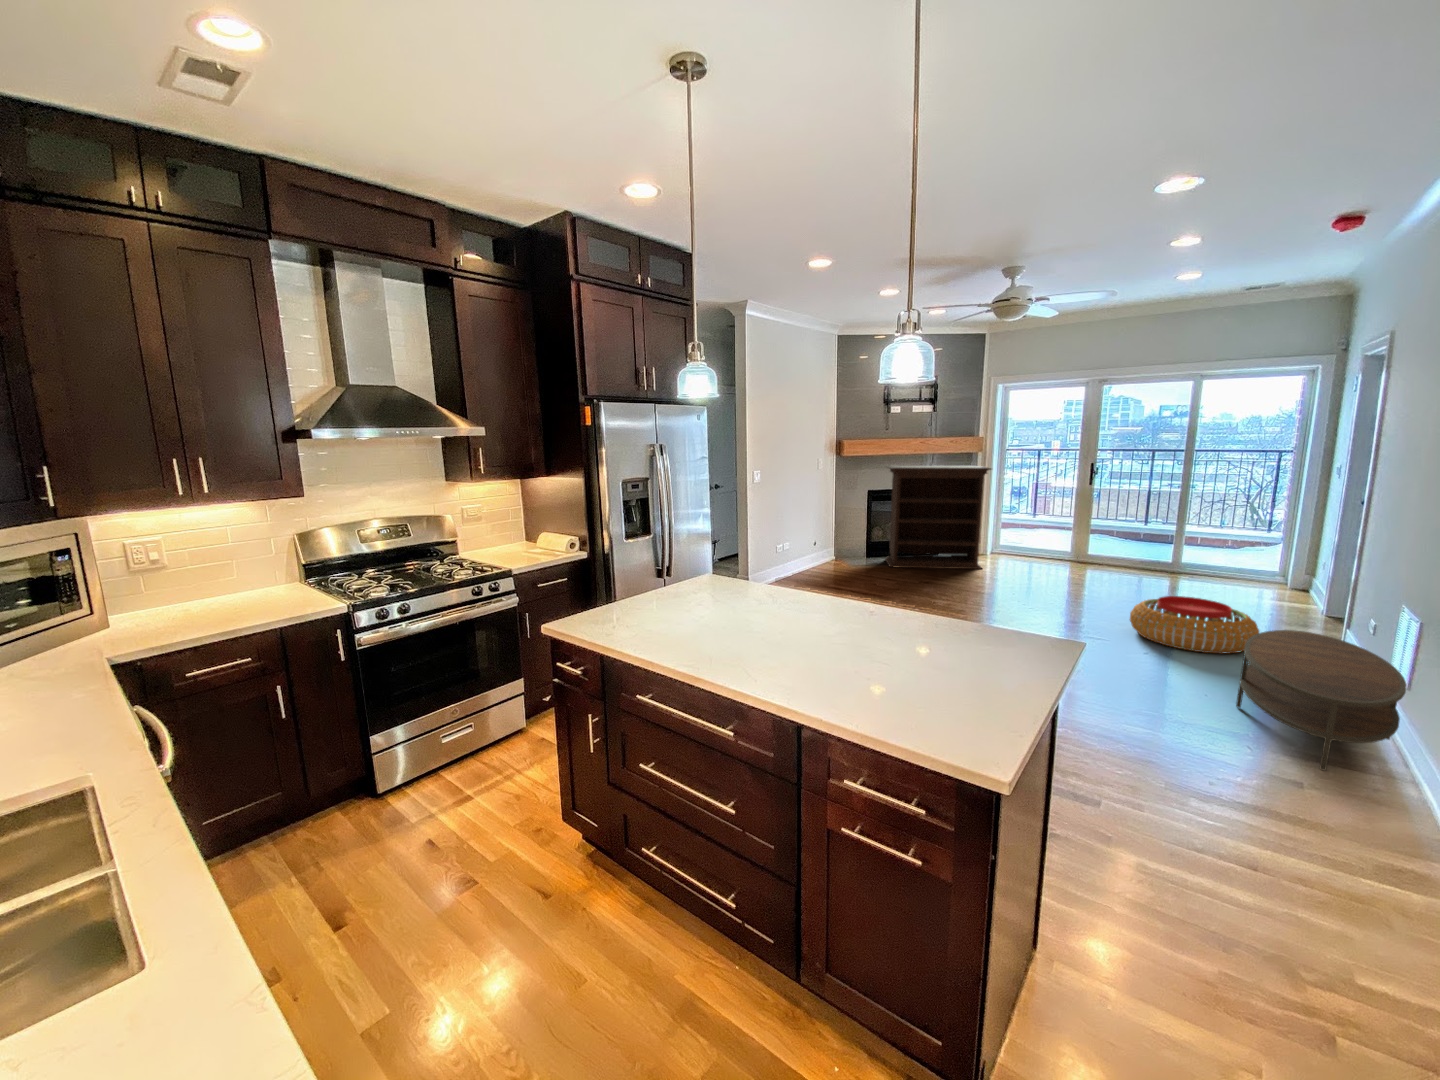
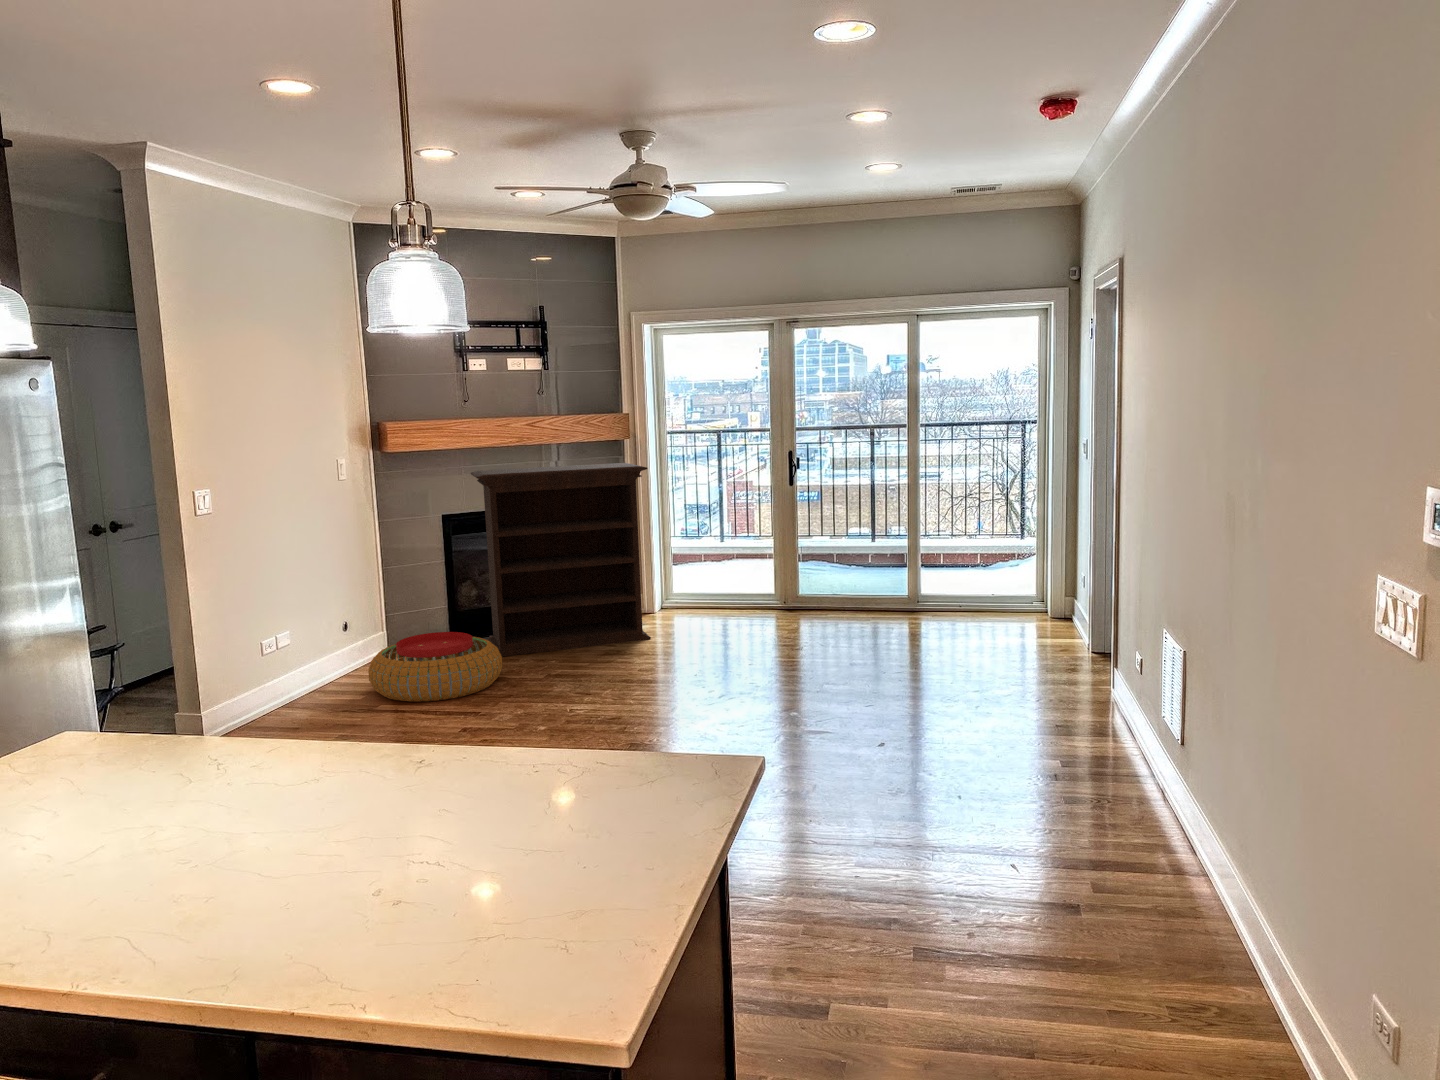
pouf: present [1130,596,1259,654] -> present [368,632,503,702]
coffee table: present [1236,630,1406,770] -> none [1013,703,1205,944]

